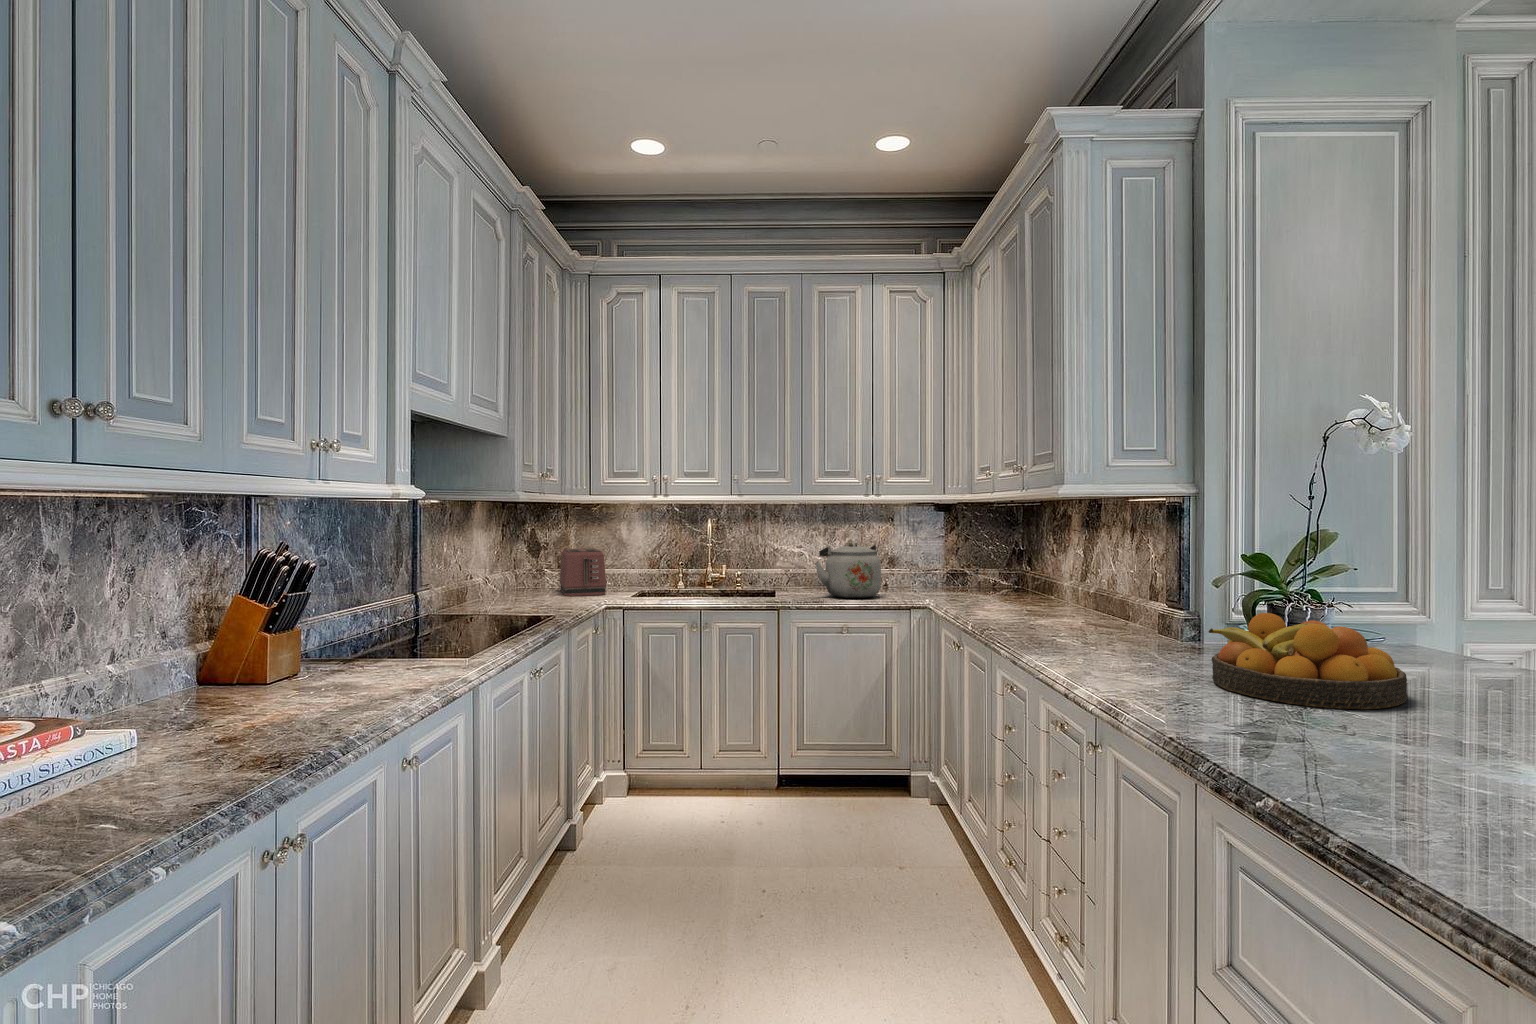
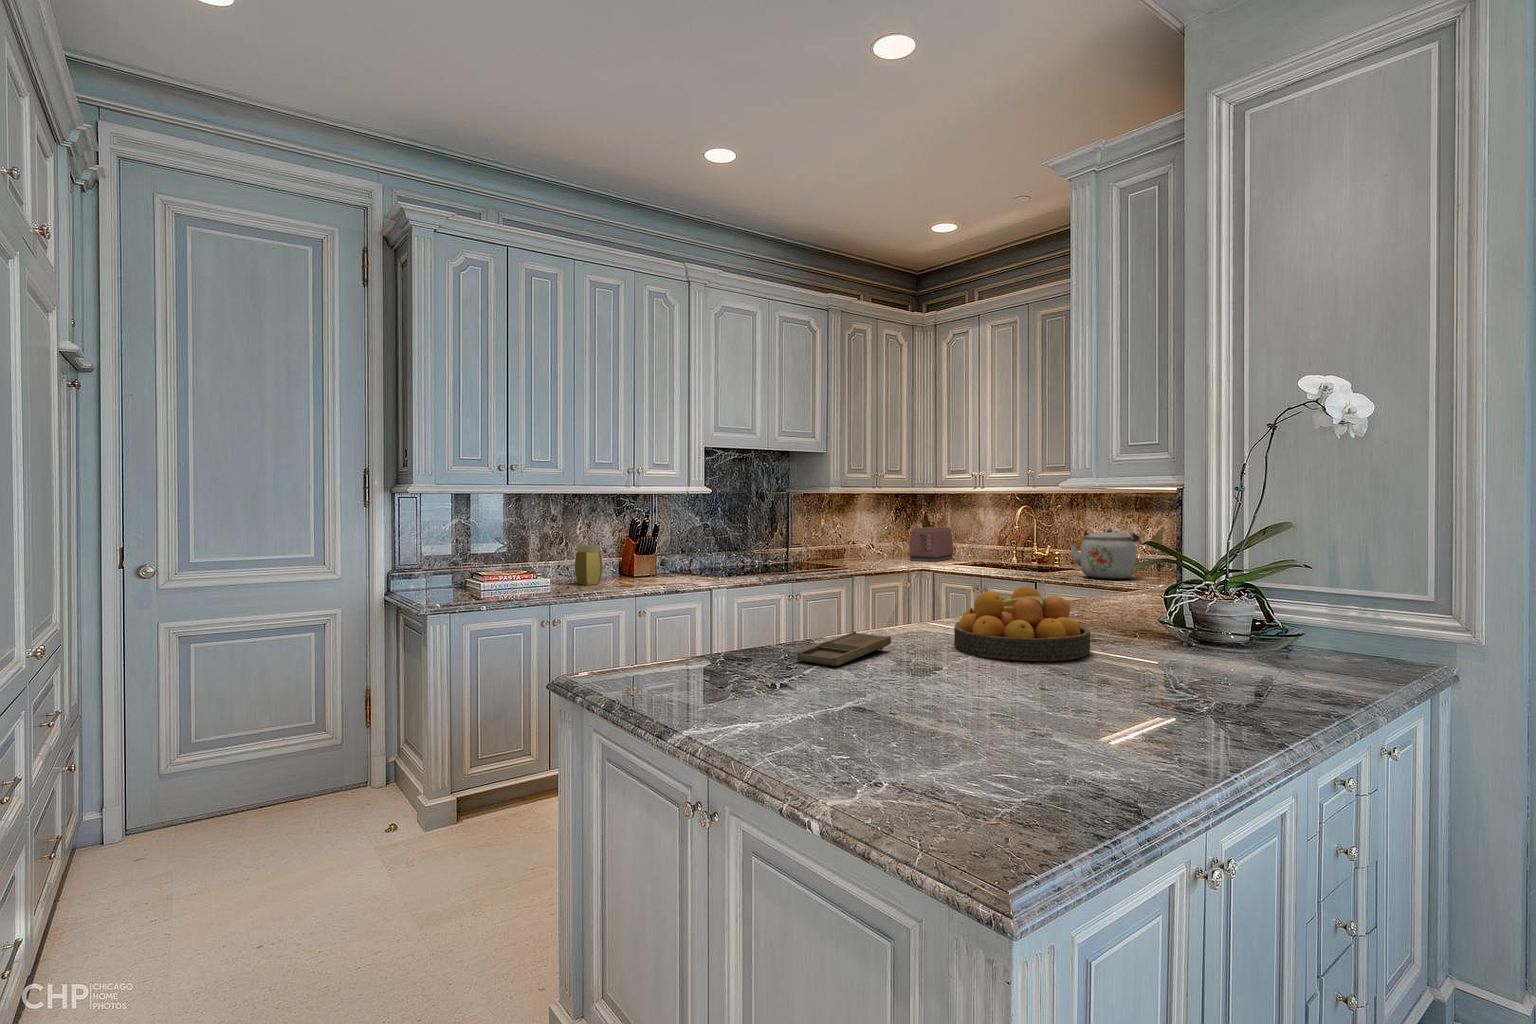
jar: none [209,620,296,731] -> present [575,544,602,585]
tray: none [1258,706,1471,778] -> present [797,632,891,666]

